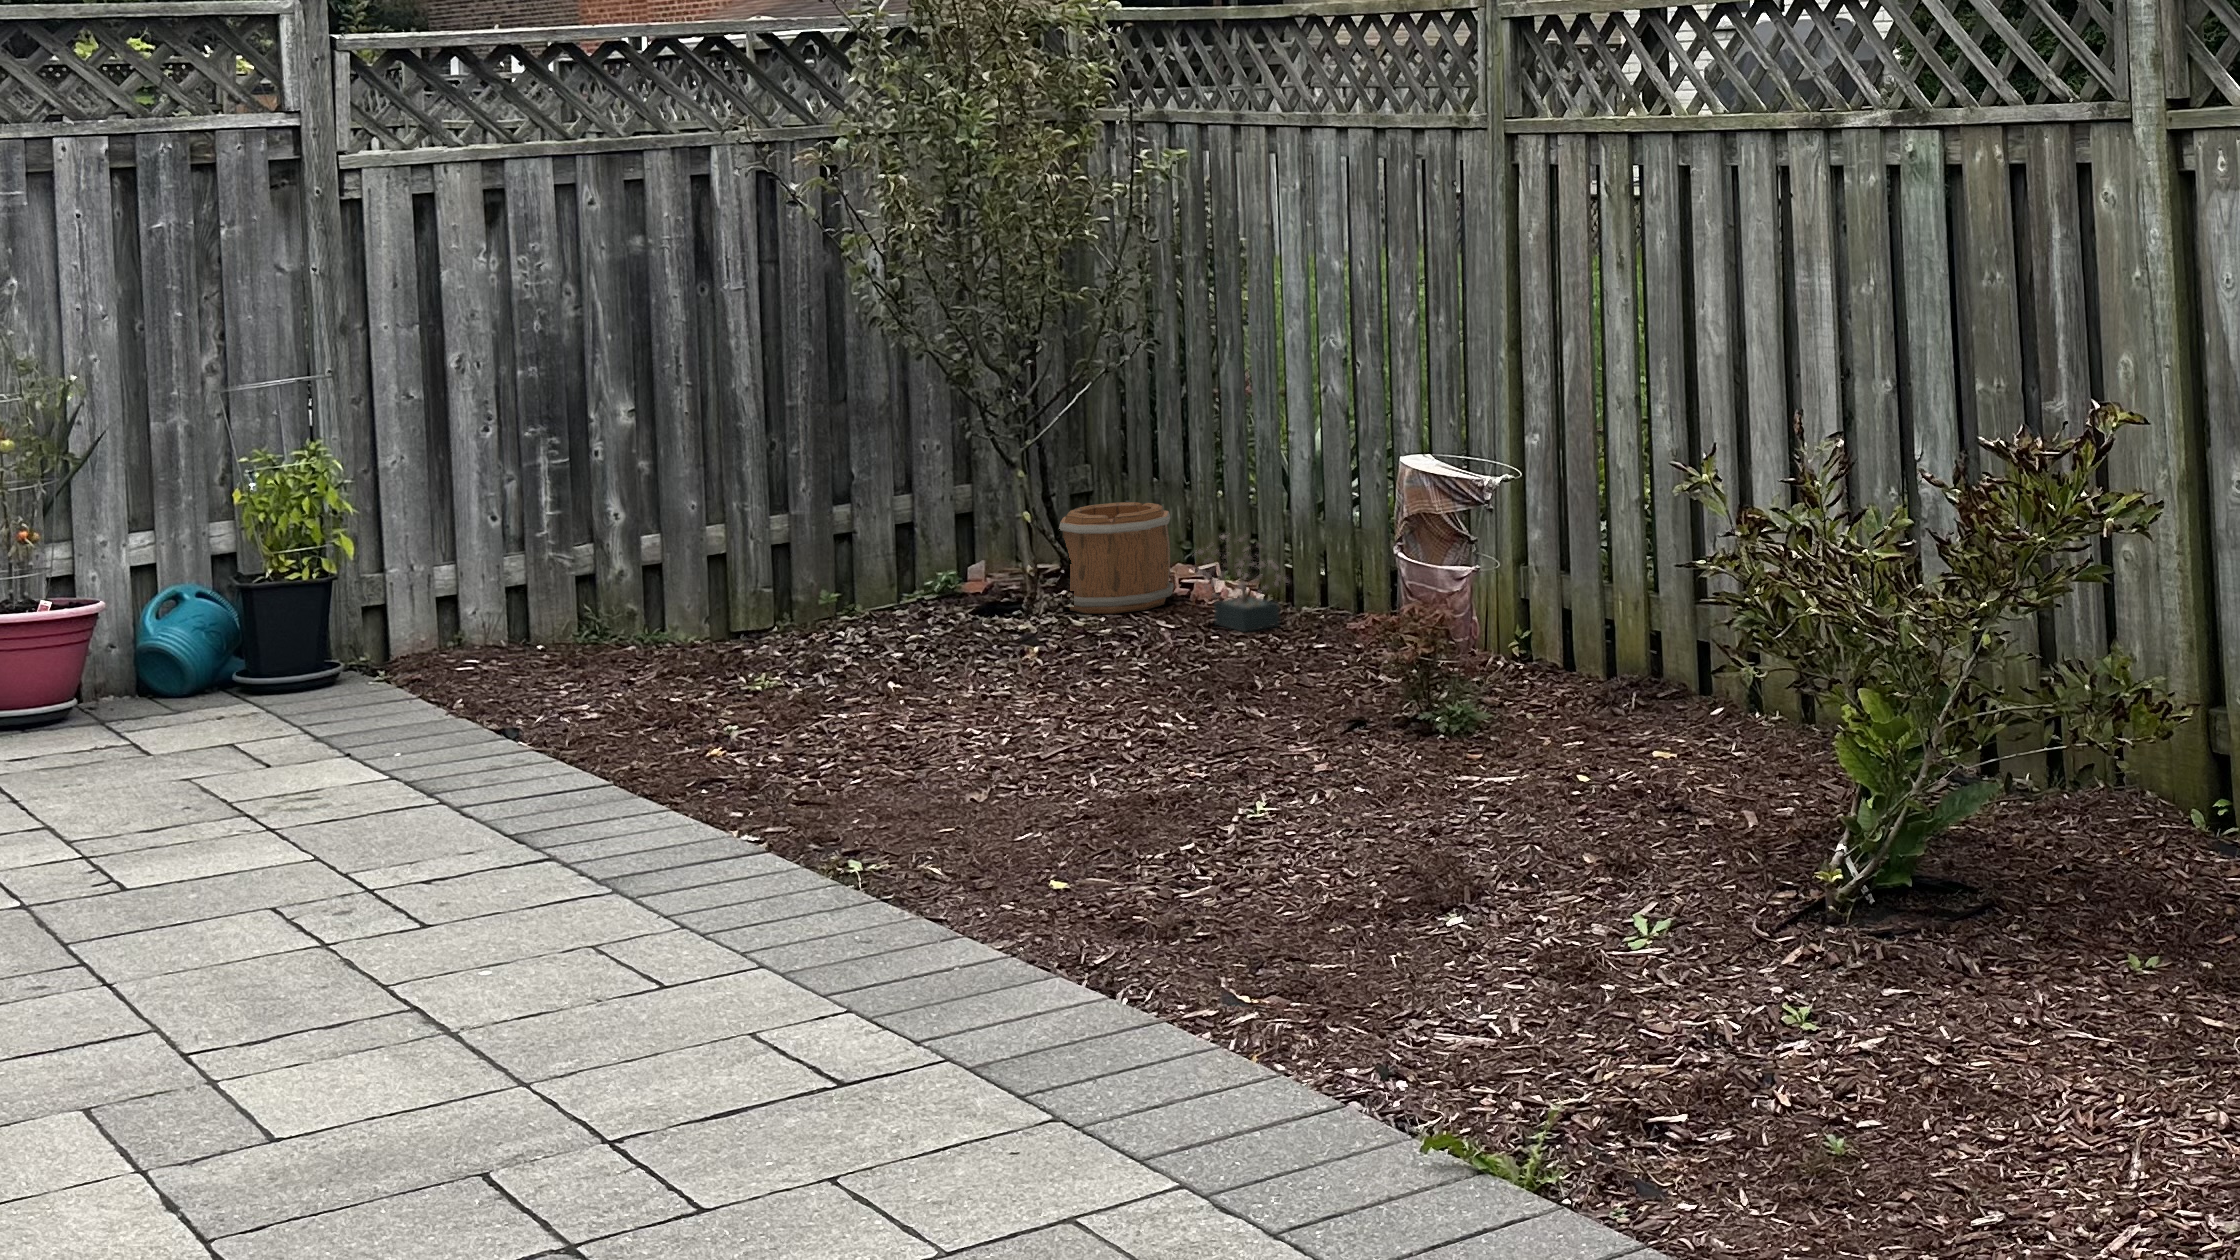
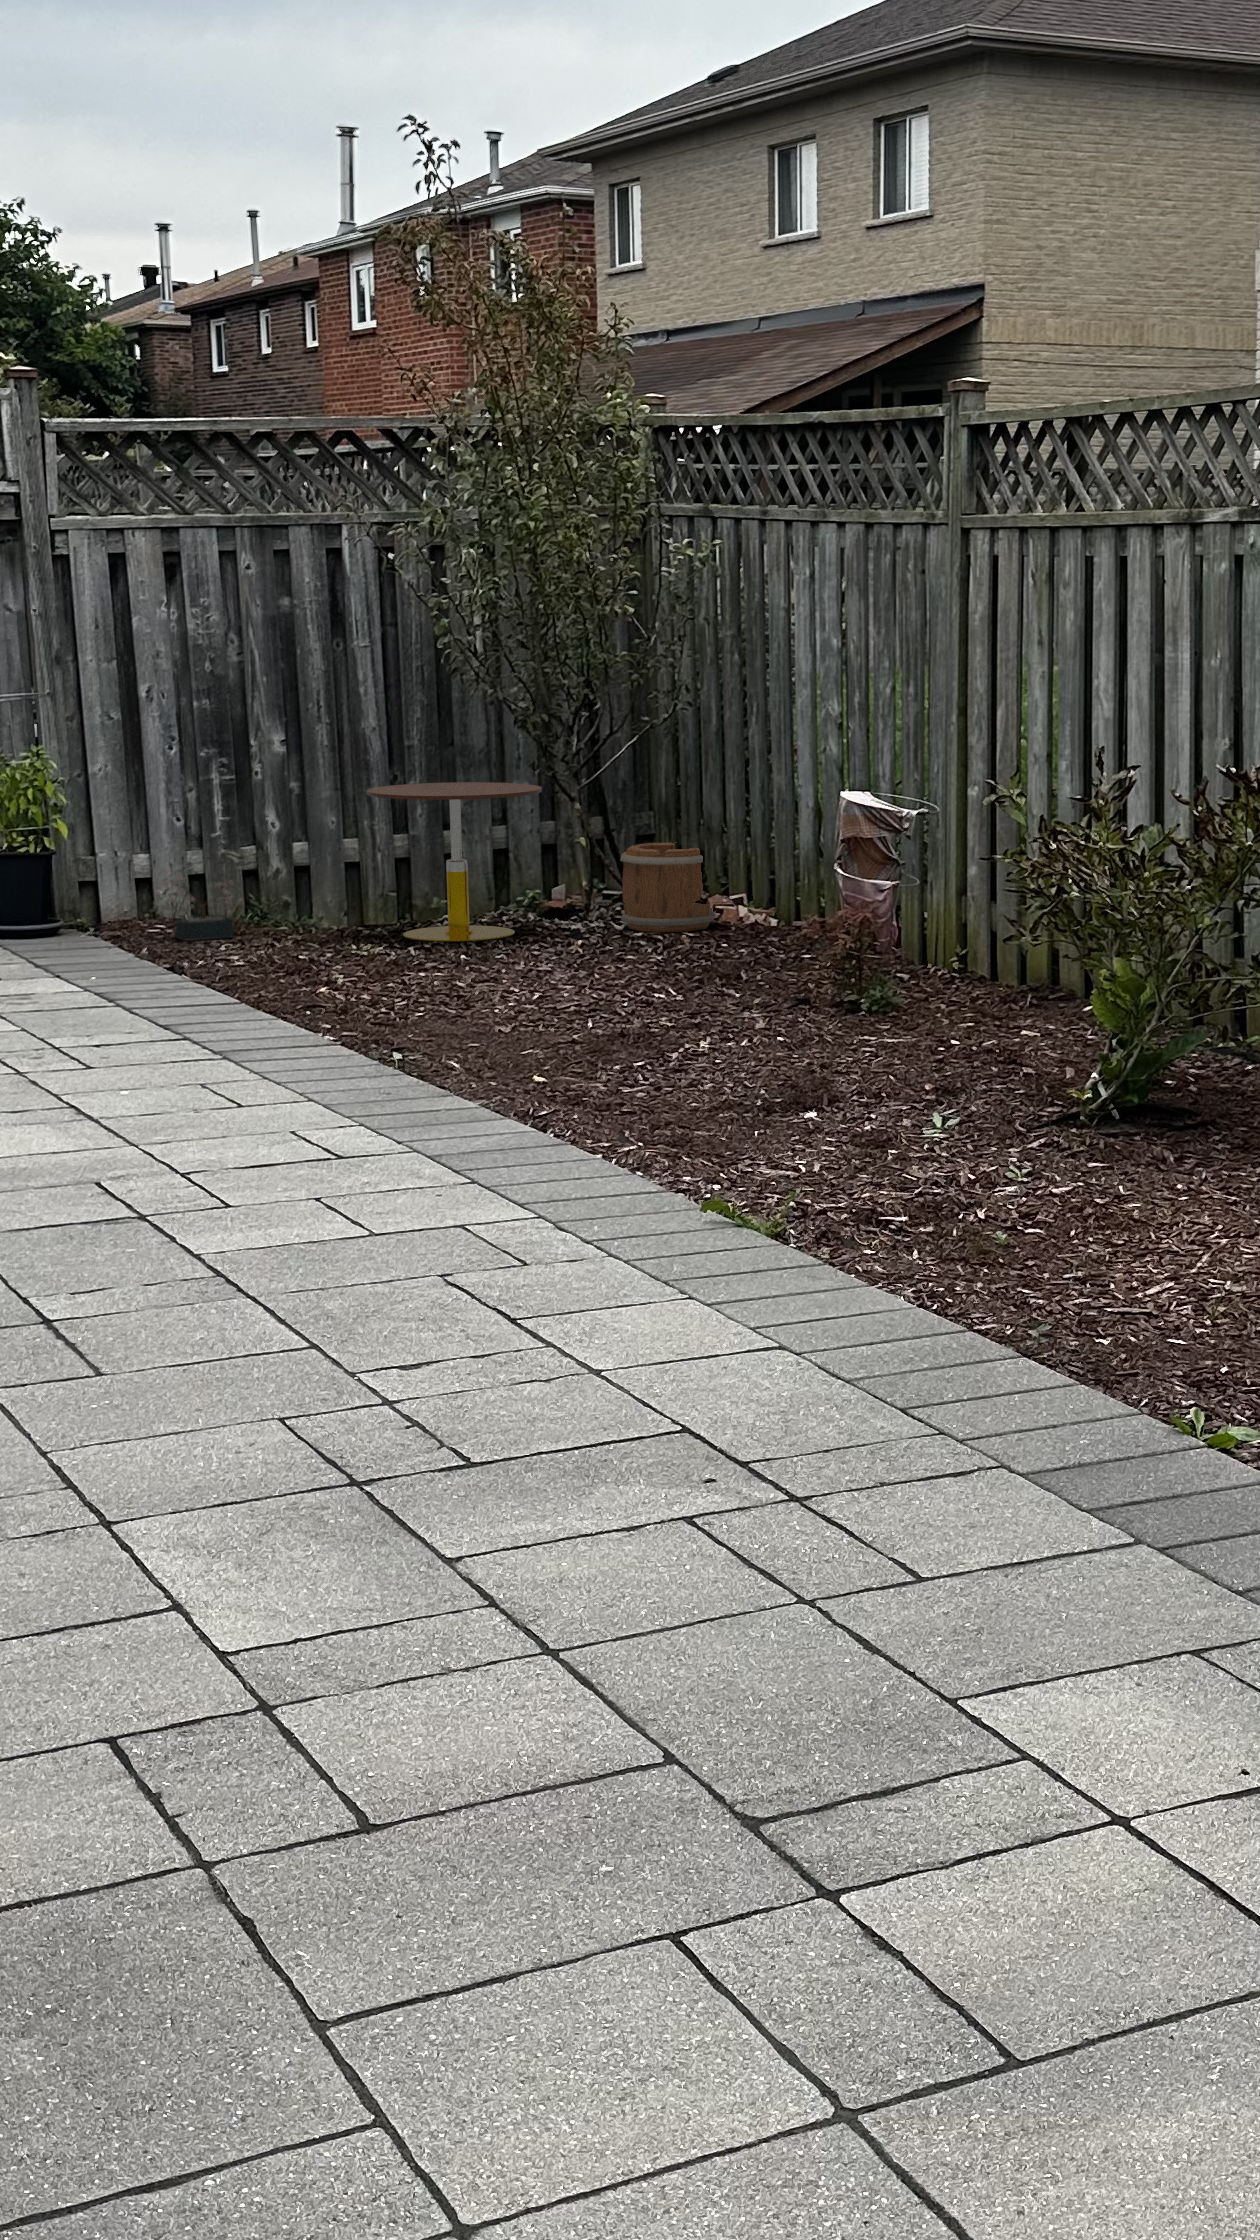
side table: none [746,445,965,648] -> present [367,782,542,941]
decorative plant: present [1196,535,1286,632] -> present [154,868,242,941]

